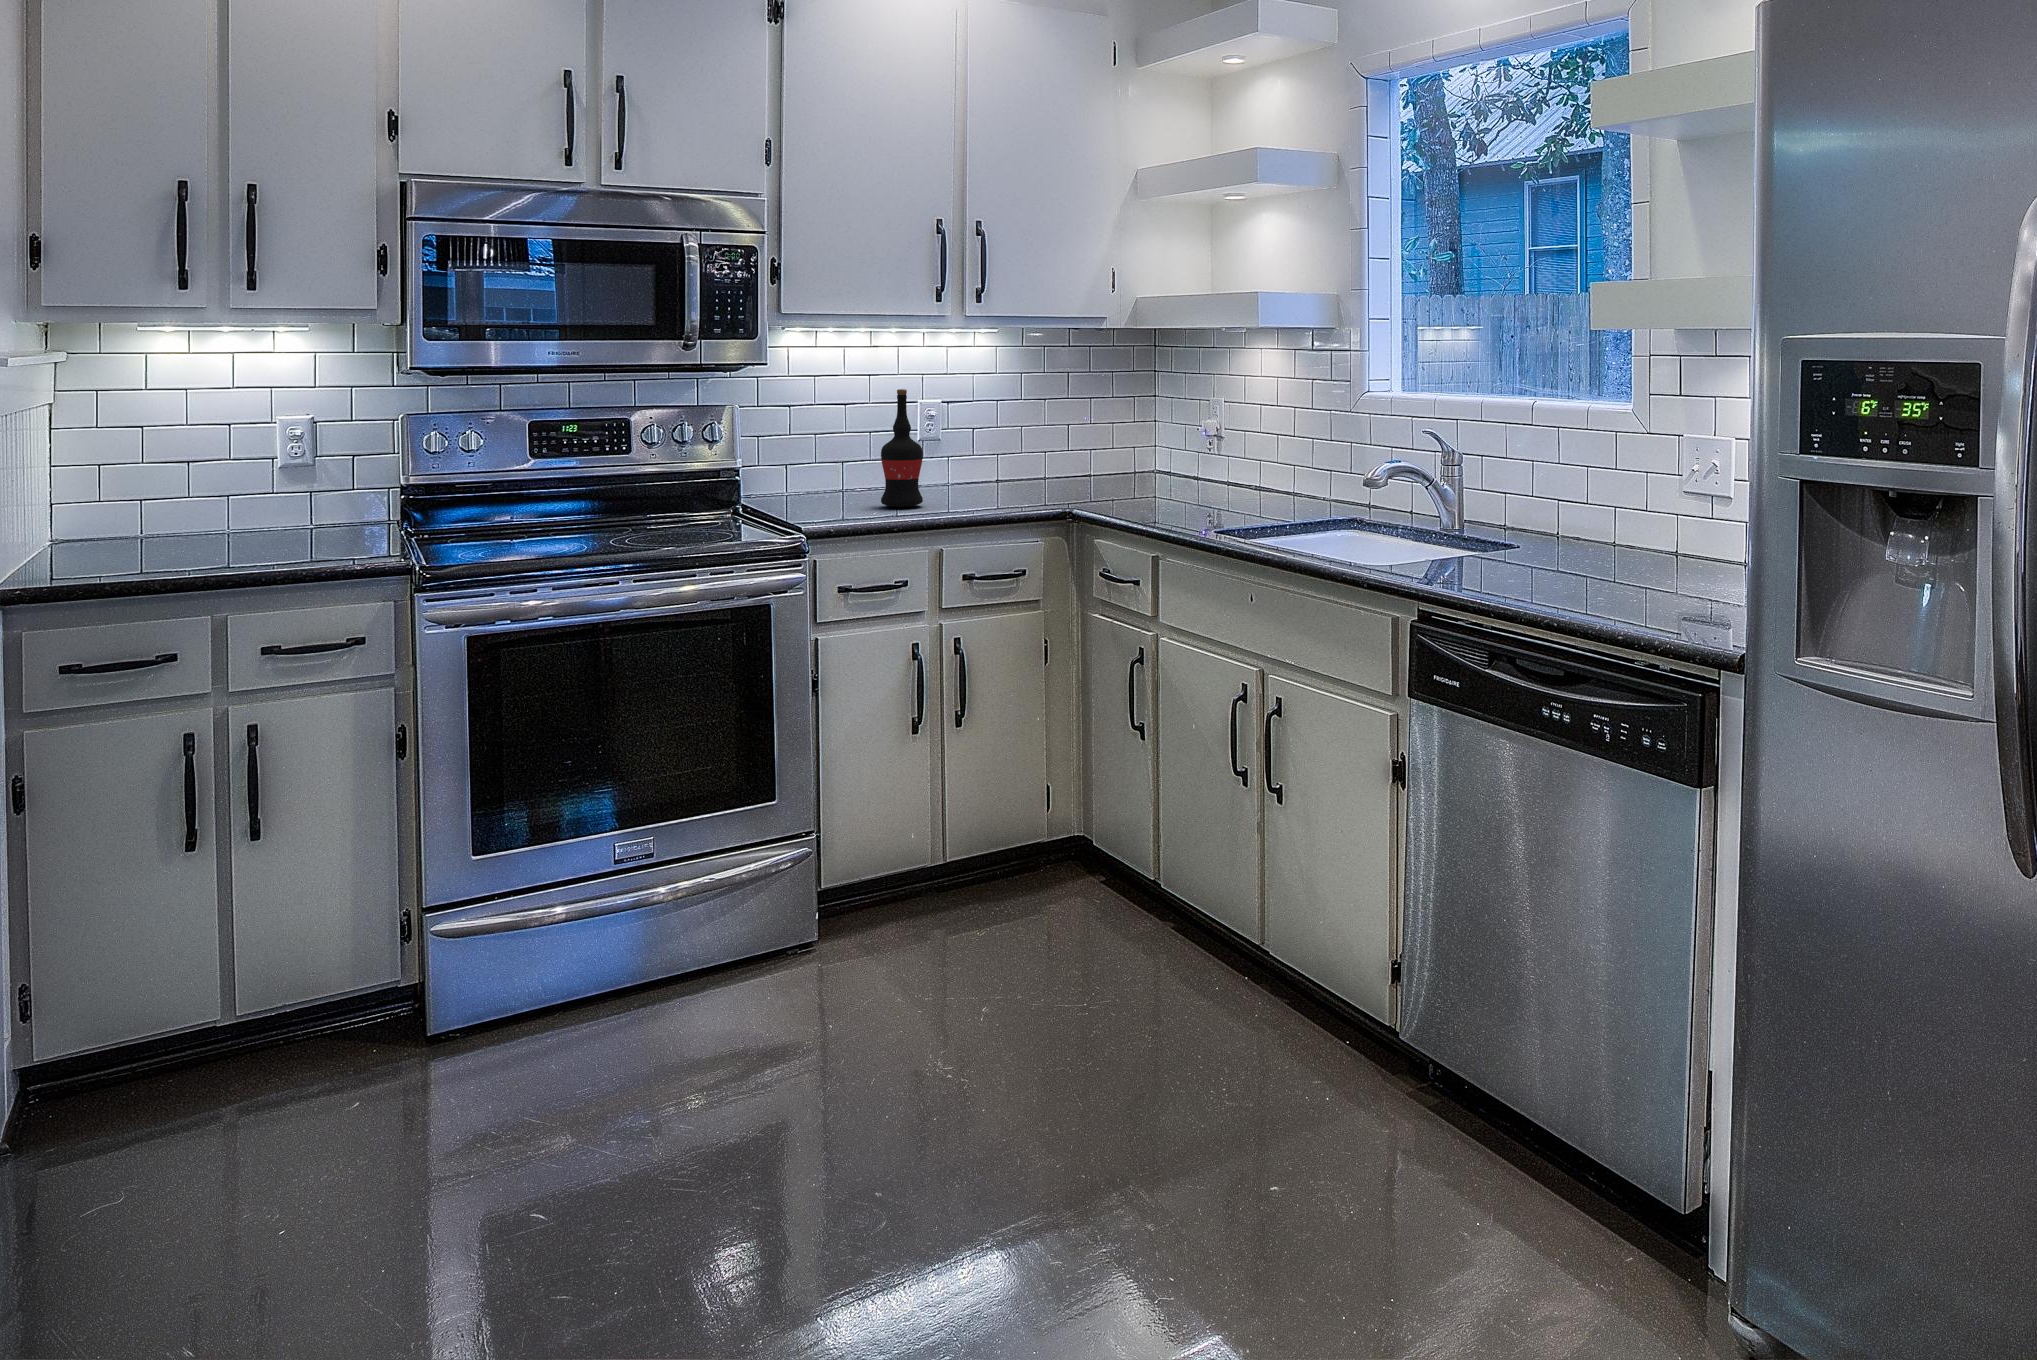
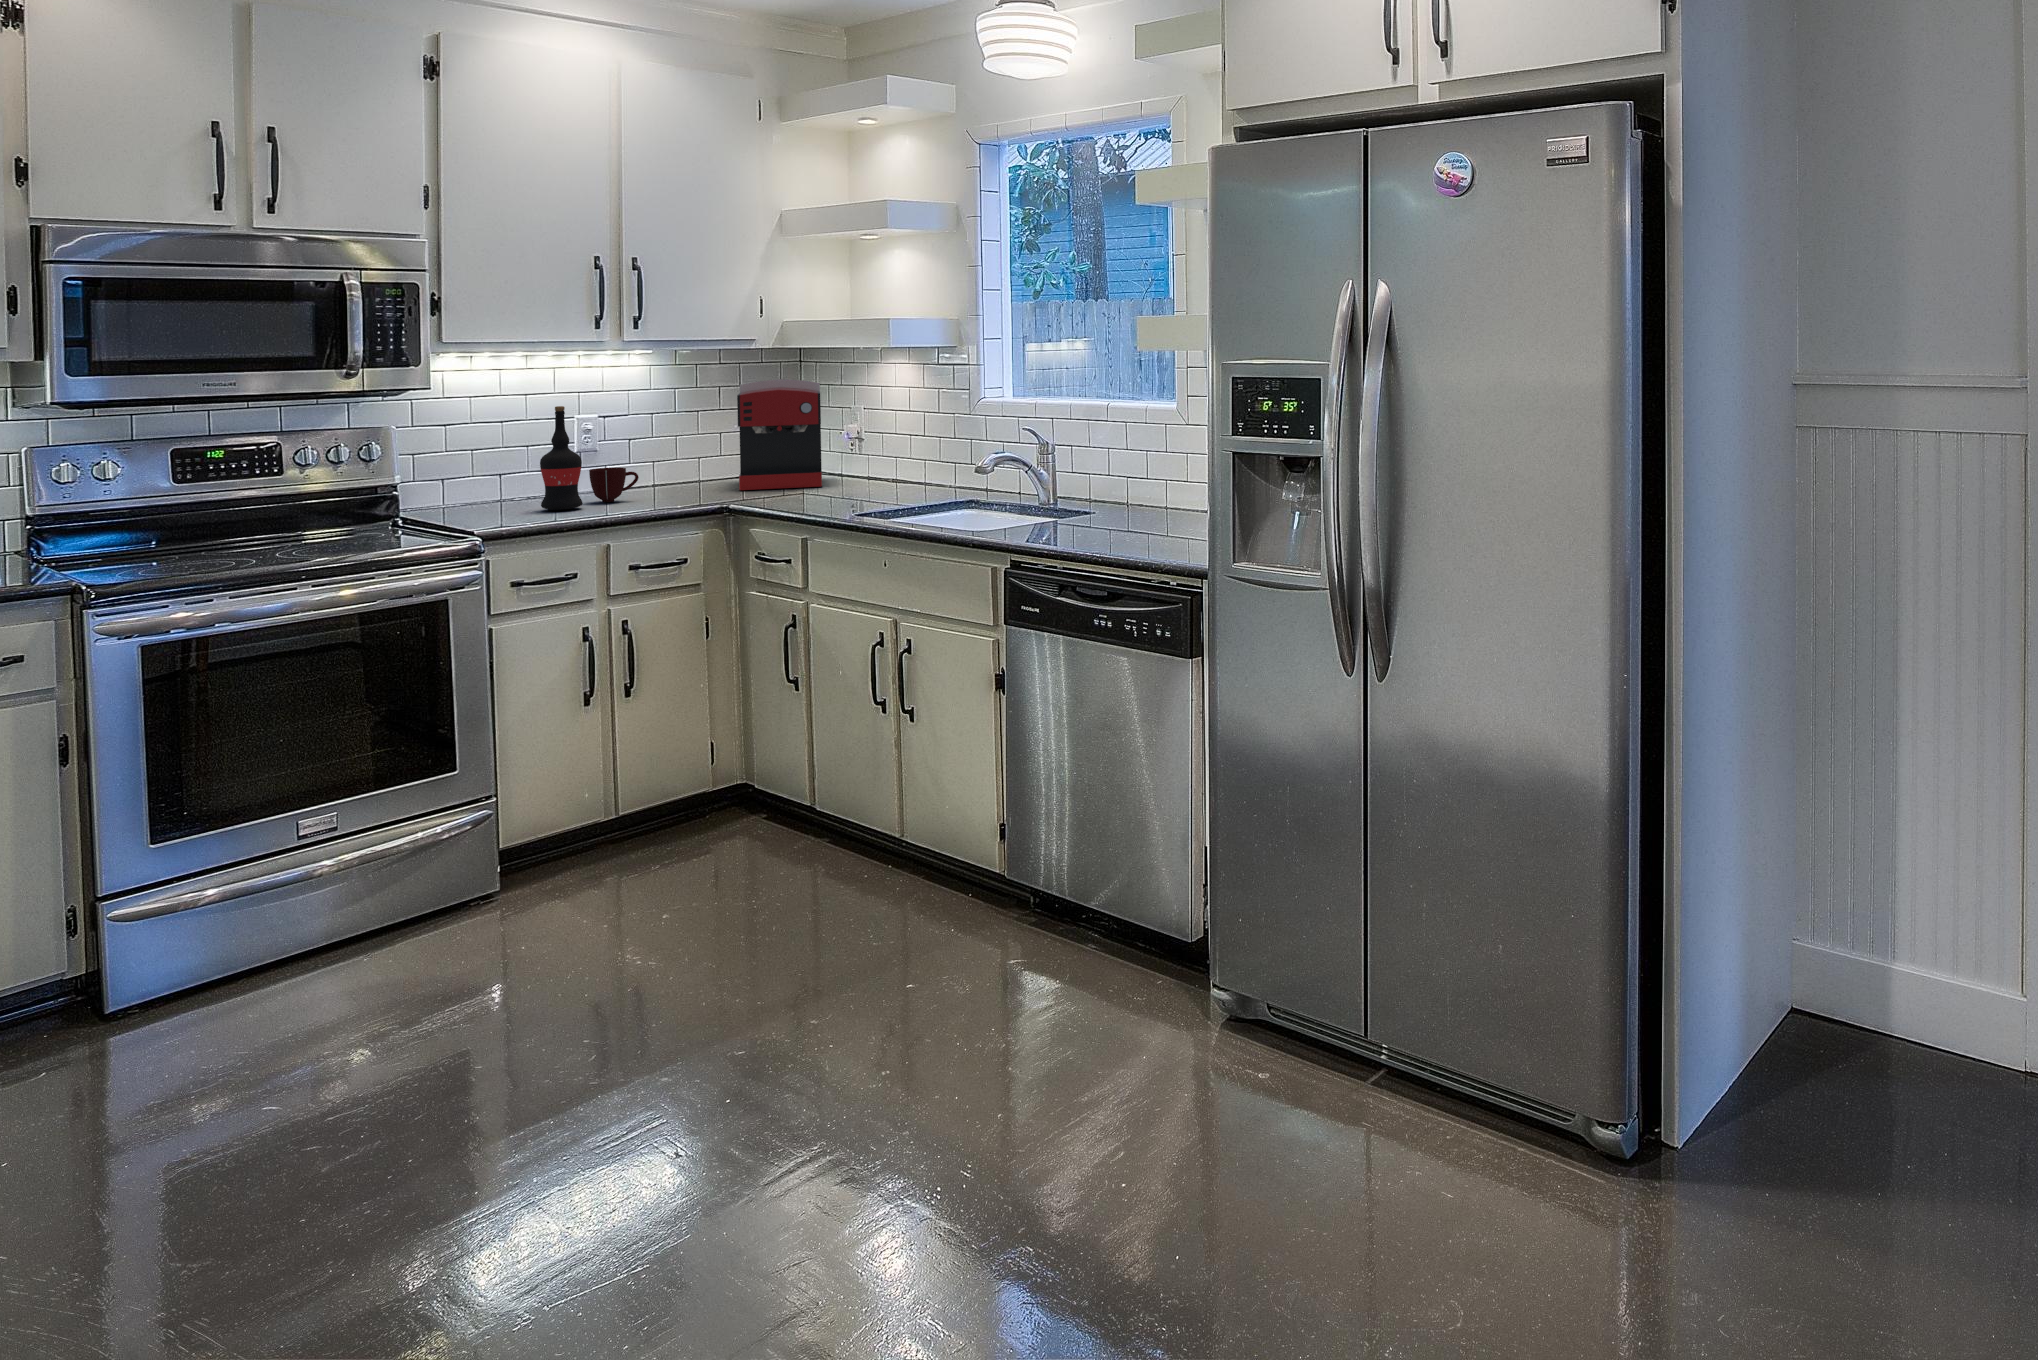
coffee maker: none [1088,366,1178,493] -> present [737,379,822,490]
mug: none [932,461,982,500] -> present [589,467,639,502]

